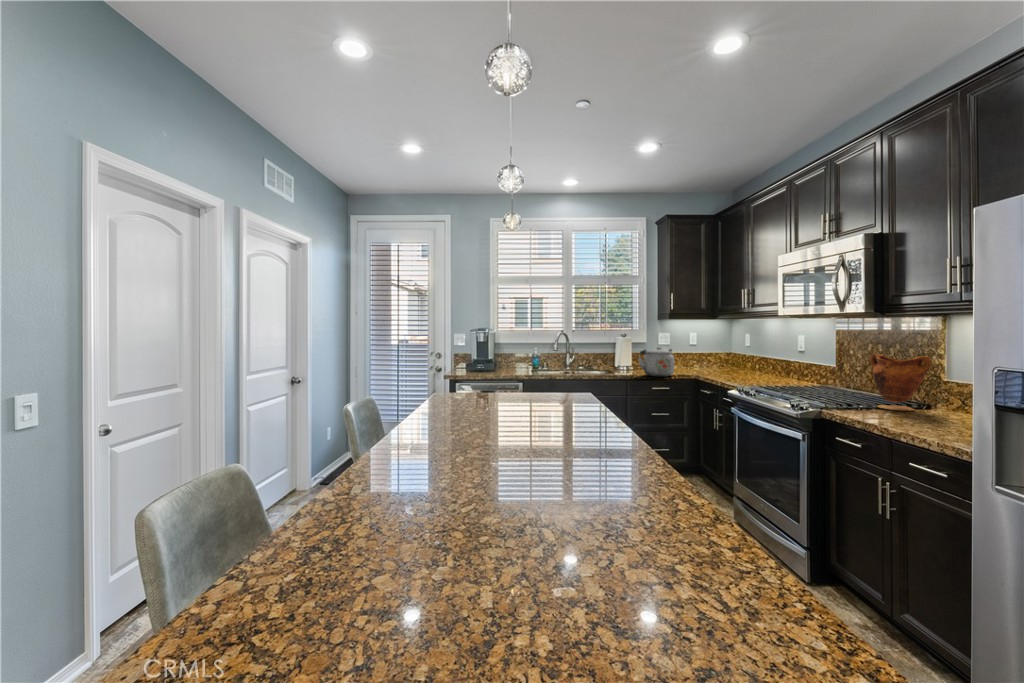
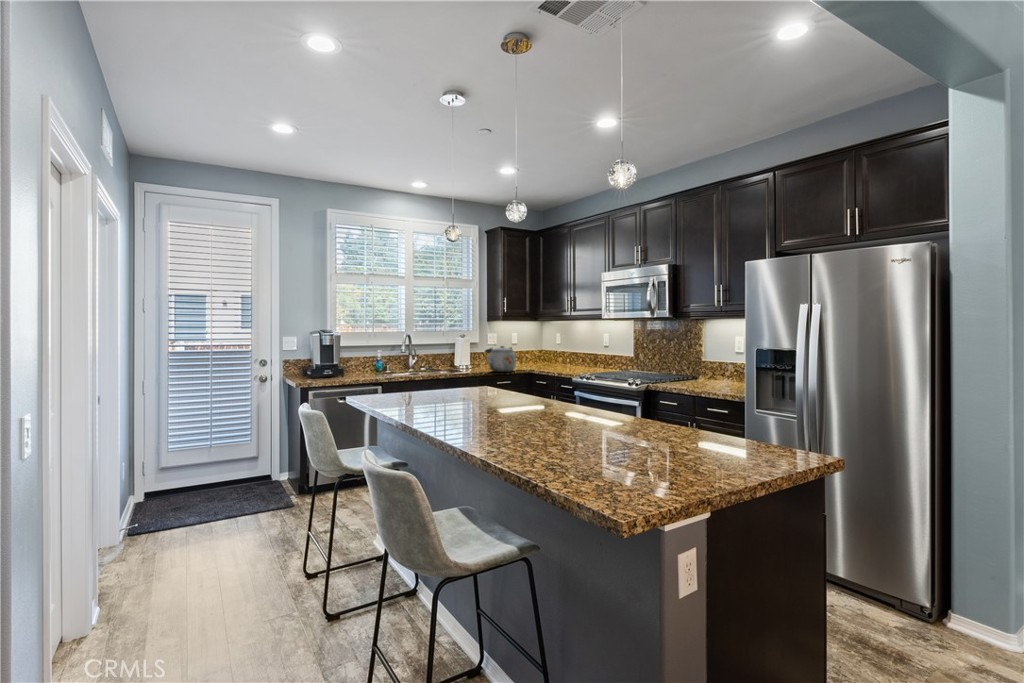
vase: present [870,354,931,411] -> none [668,344,703,381]

